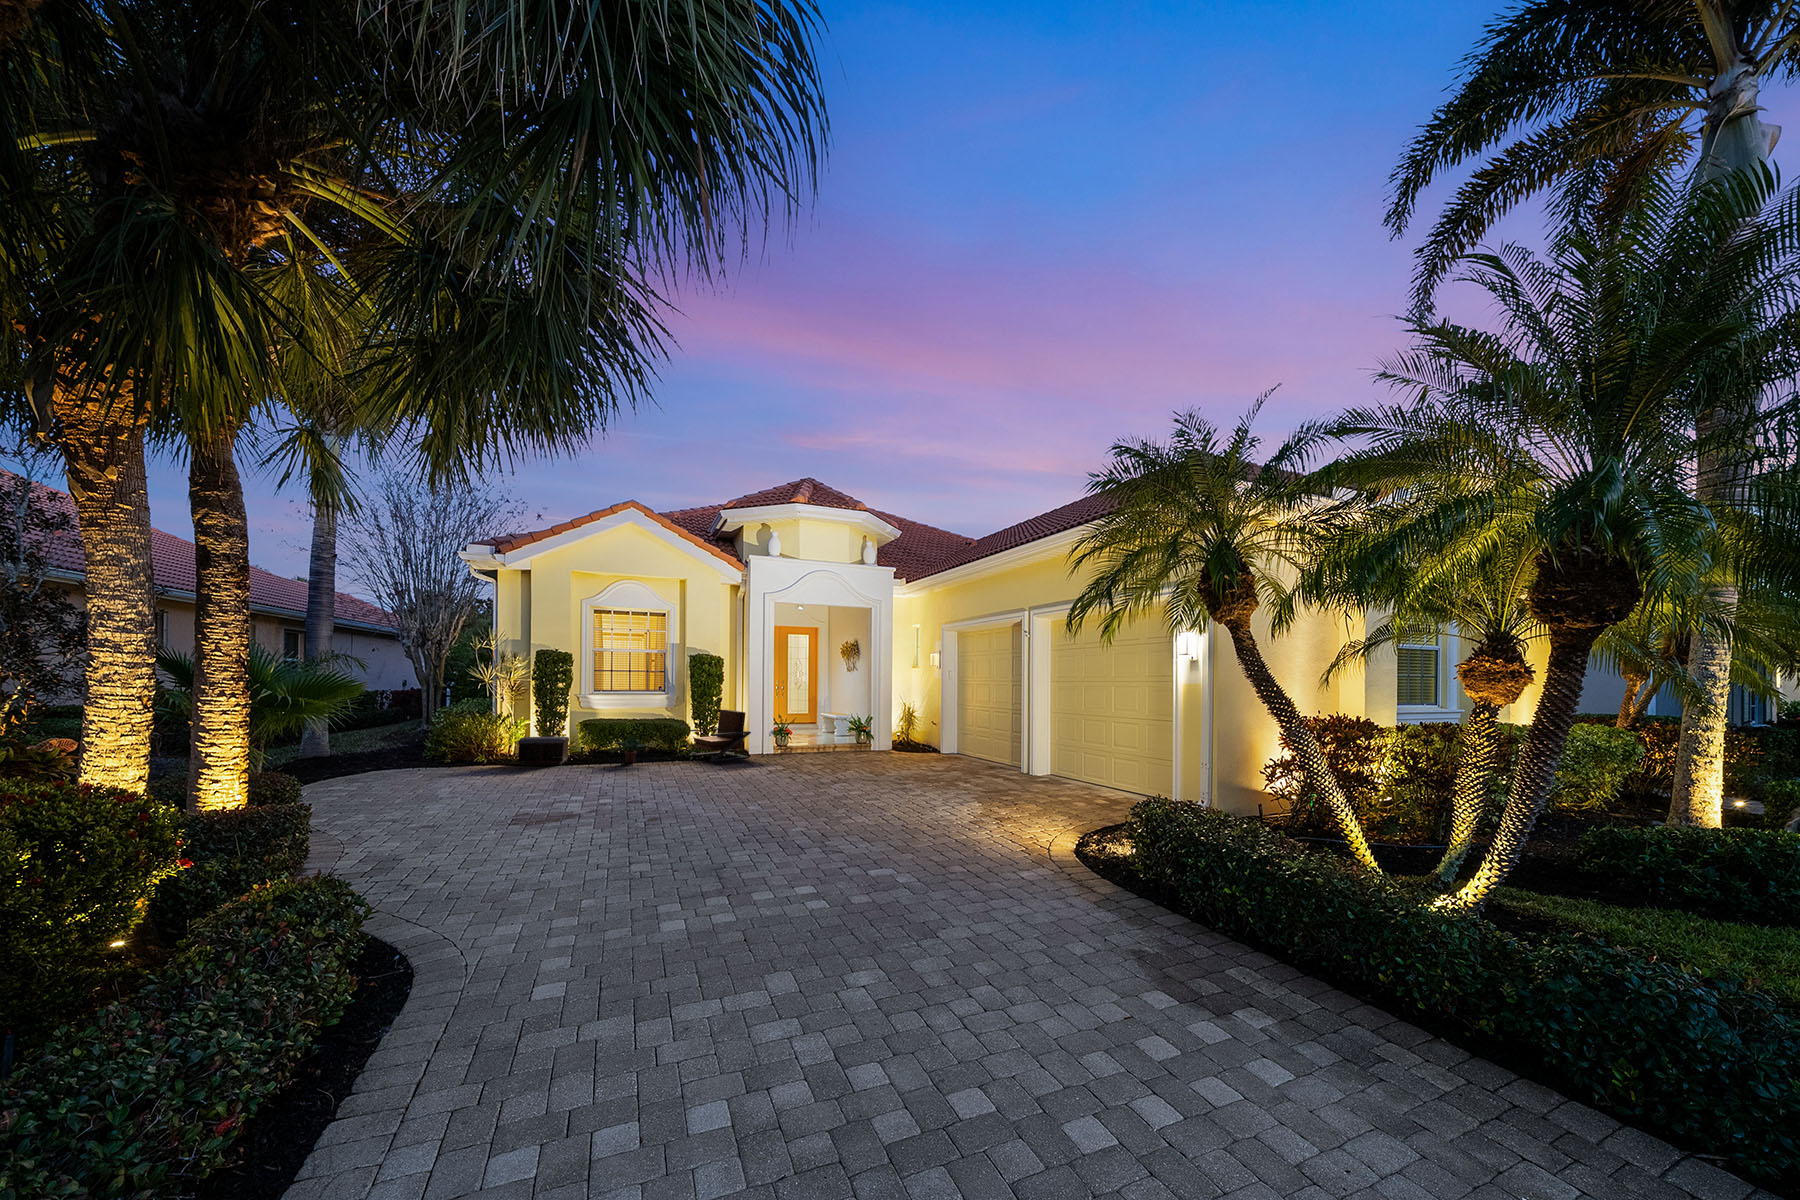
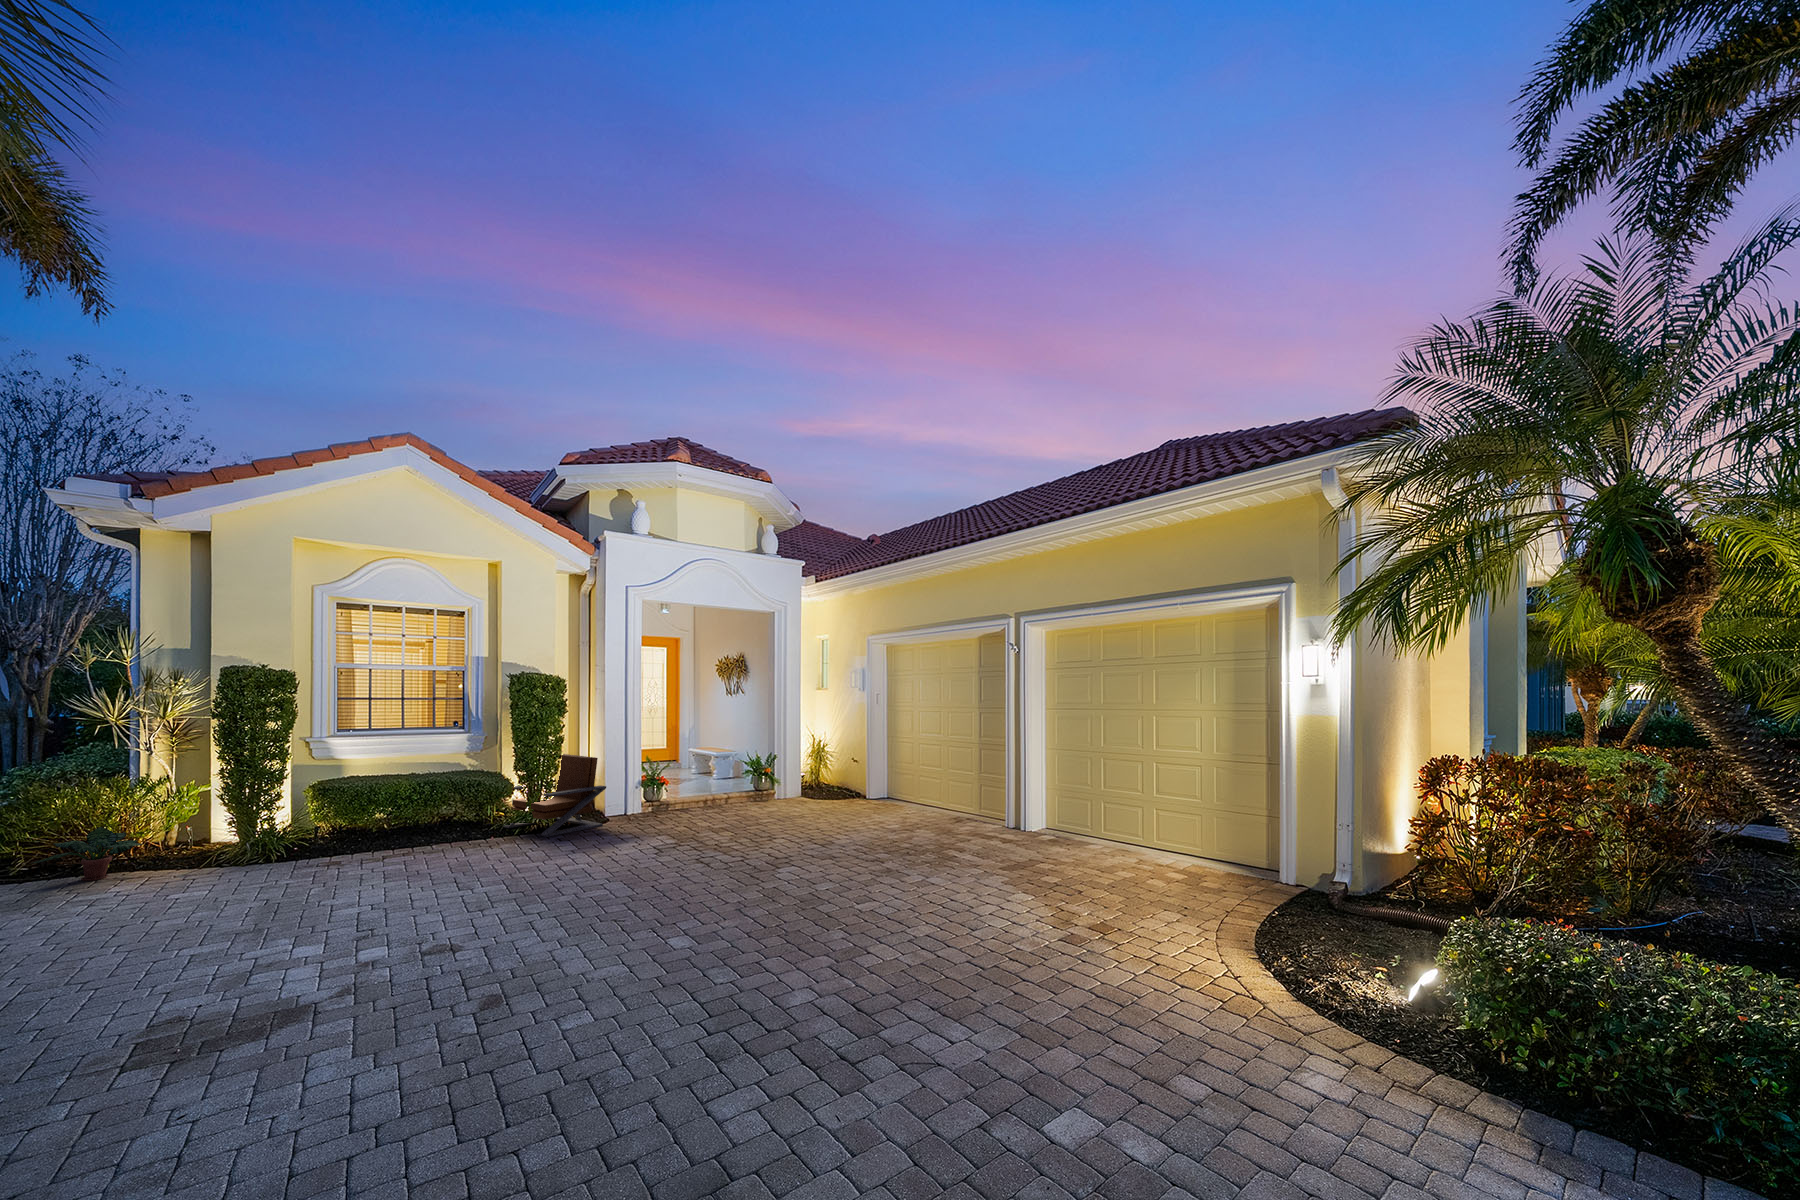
potted plant: present [610,735,649,763] -> present [33,827,142,881]
bench: present [517,737,569,765] -> none [180,812,288,869]

